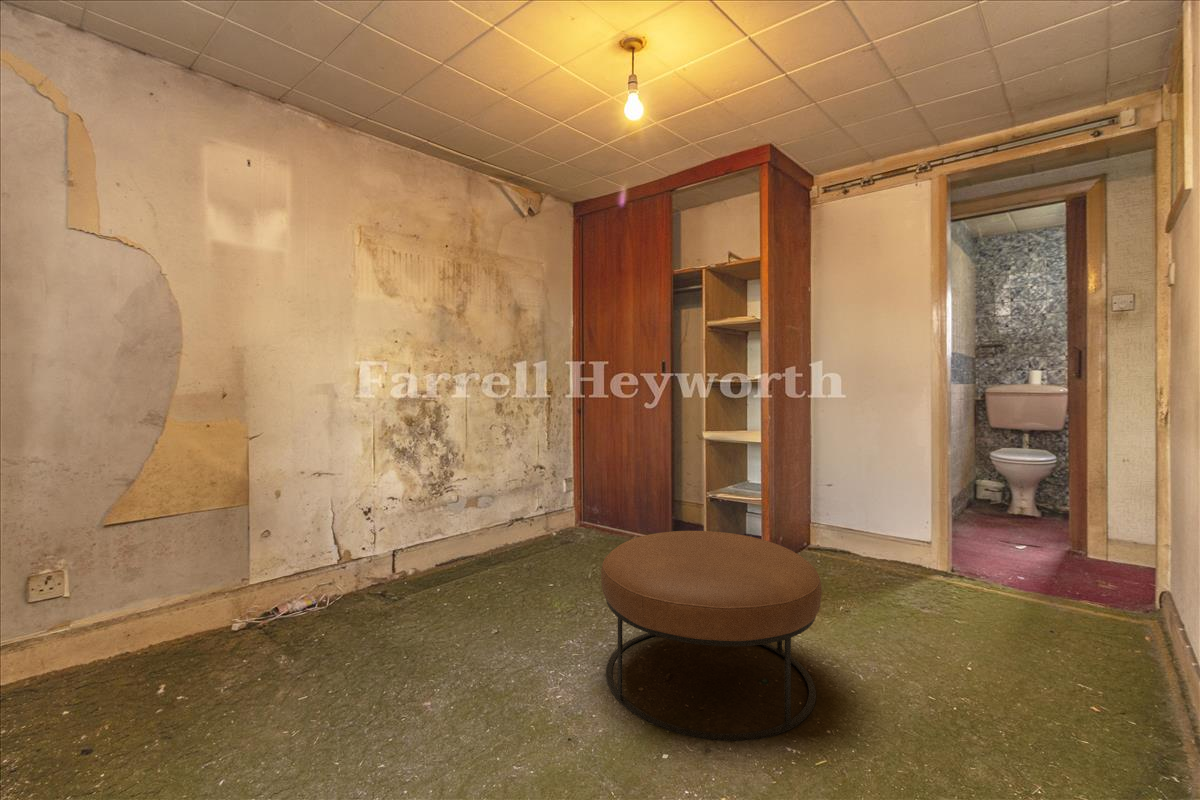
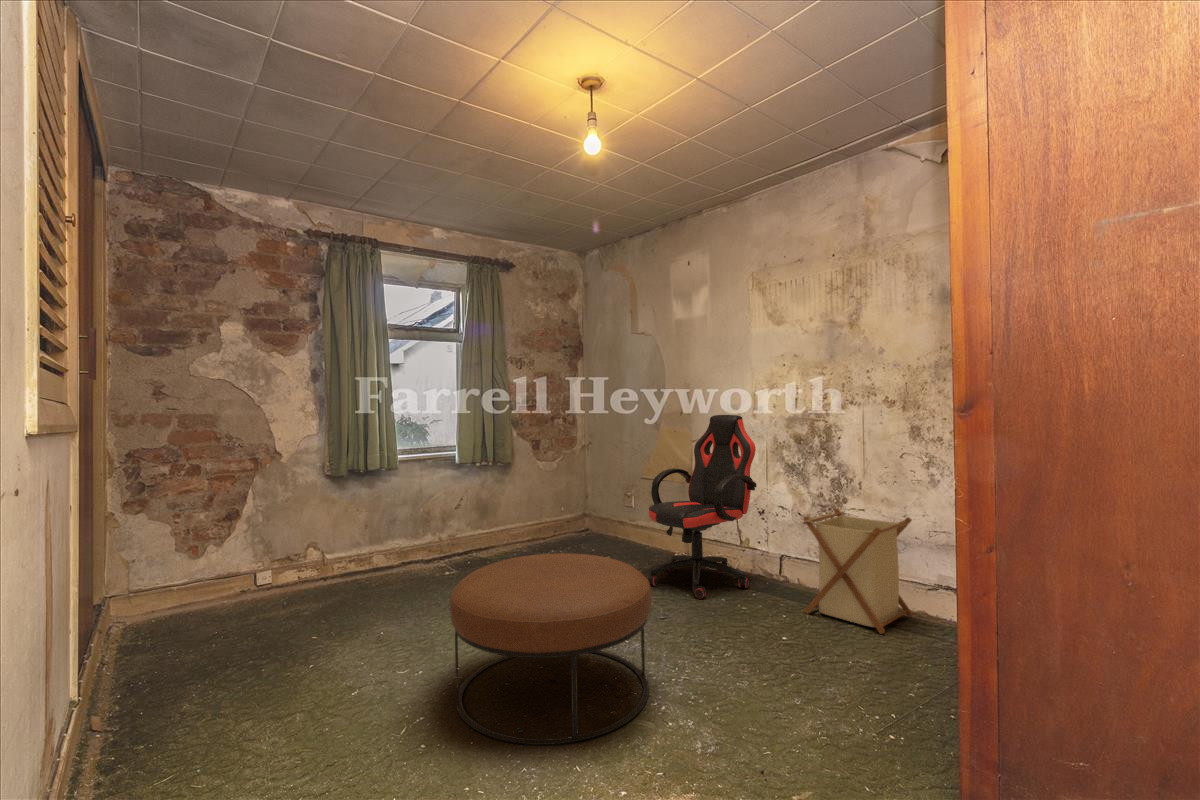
chair: none [291,396,448,646] -> present [647,415,756,599]
laundry basket: none [456,474,544,575] -> present [803,509,913,634]

